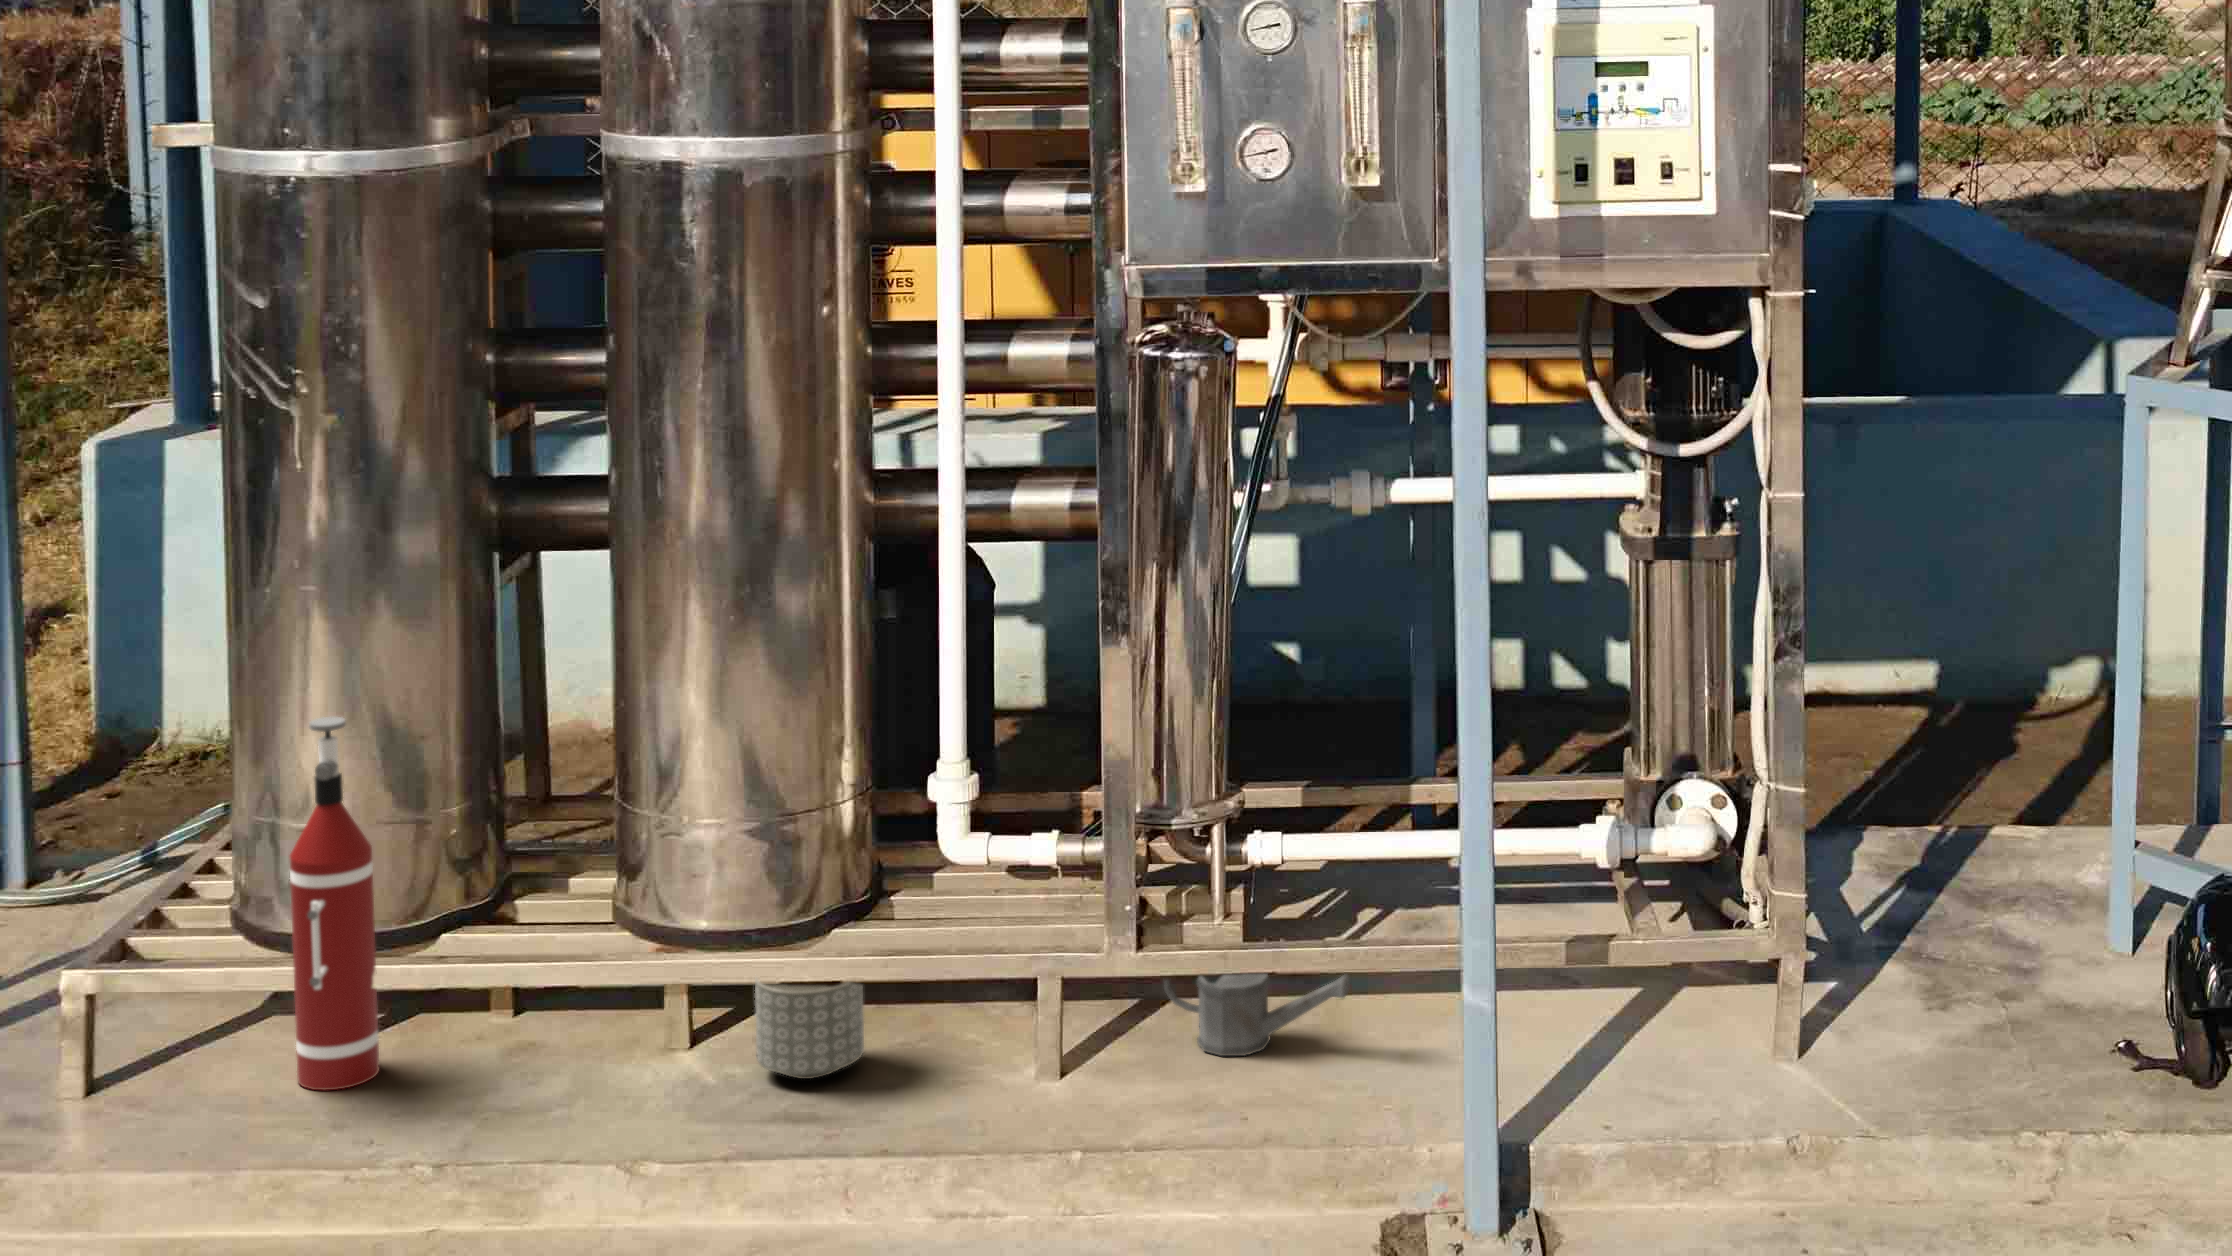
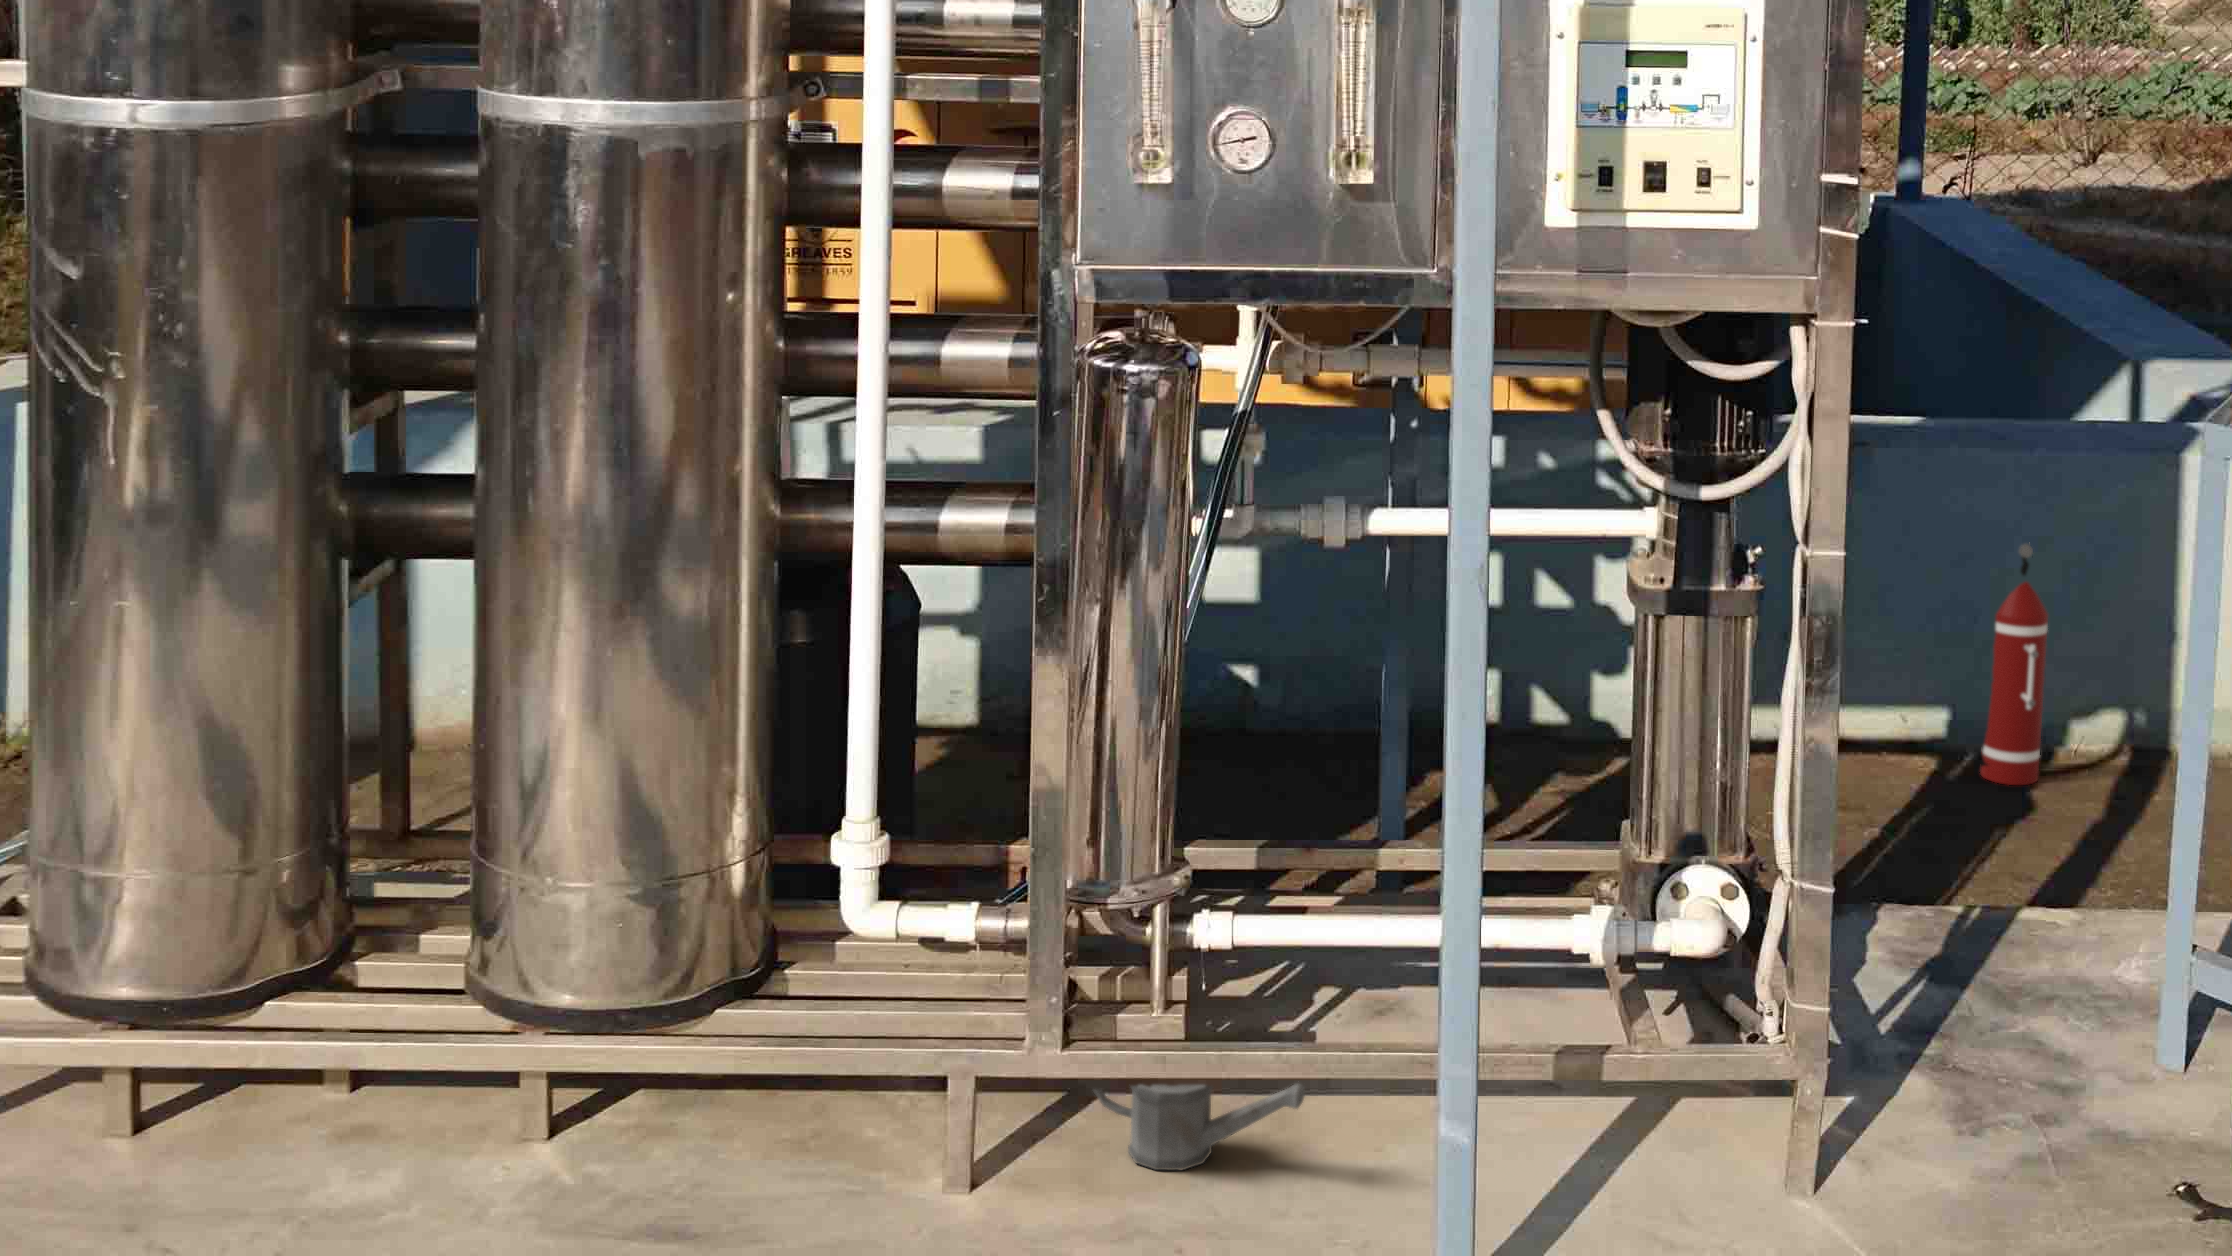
fire extinguisher: present [290,717,379,1090] -> present [1981,544,2048,785]
planter: present [755,978,864,1079] -> none [621,1037,747,1184]

